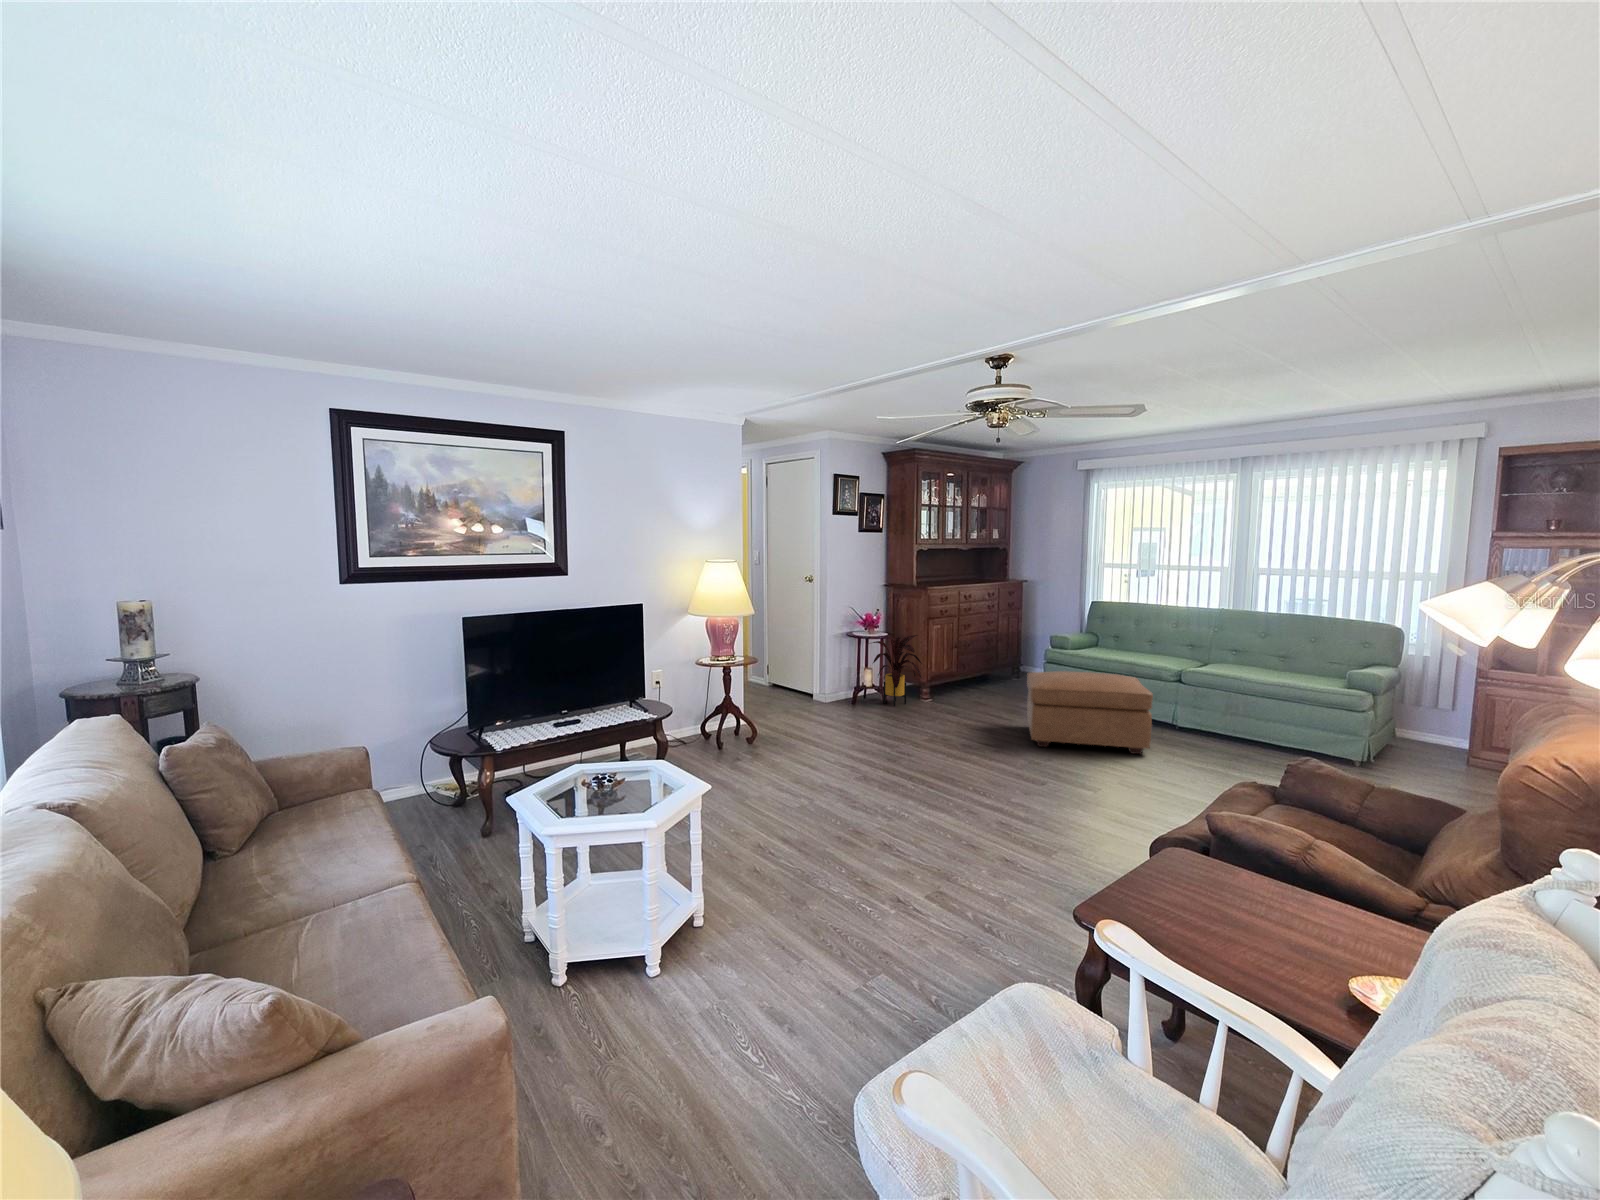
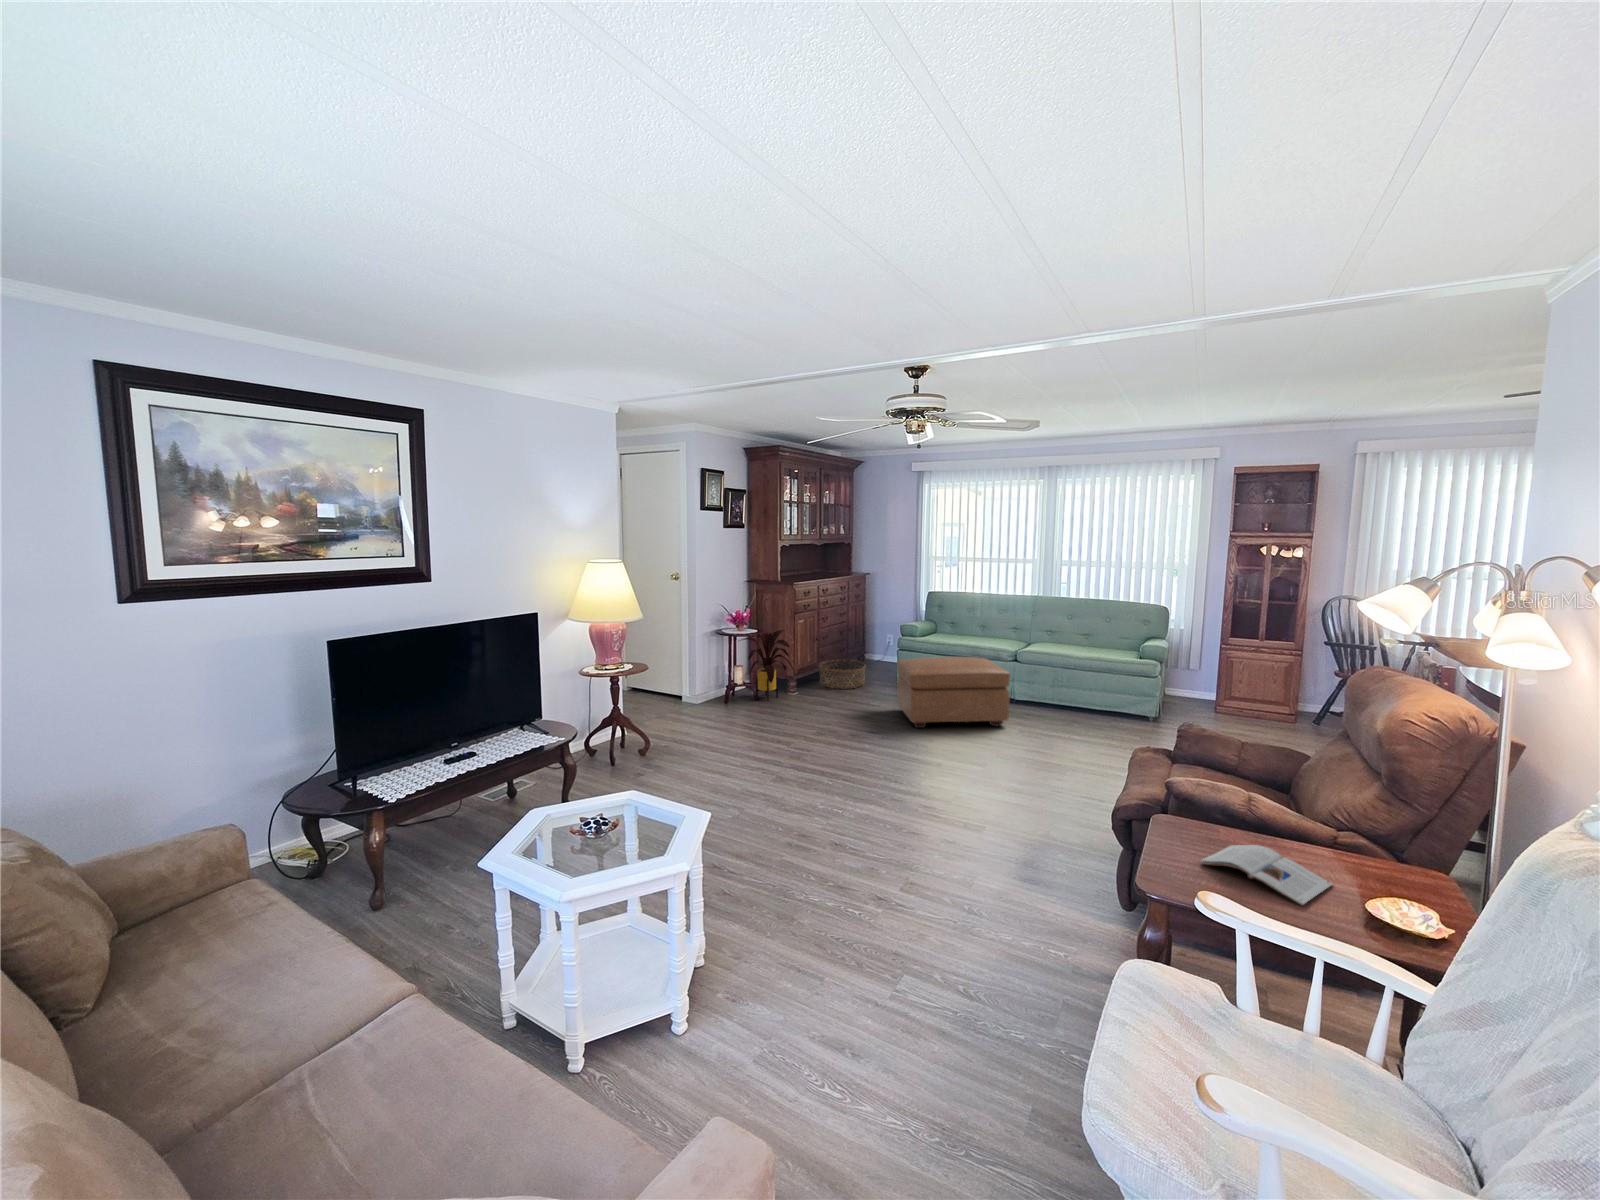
basket: none [957,670,1008,701] -> present [819,660,865,689]
magazine: none [1177,892,1335,966] -> present [1201,845,1332,905]

